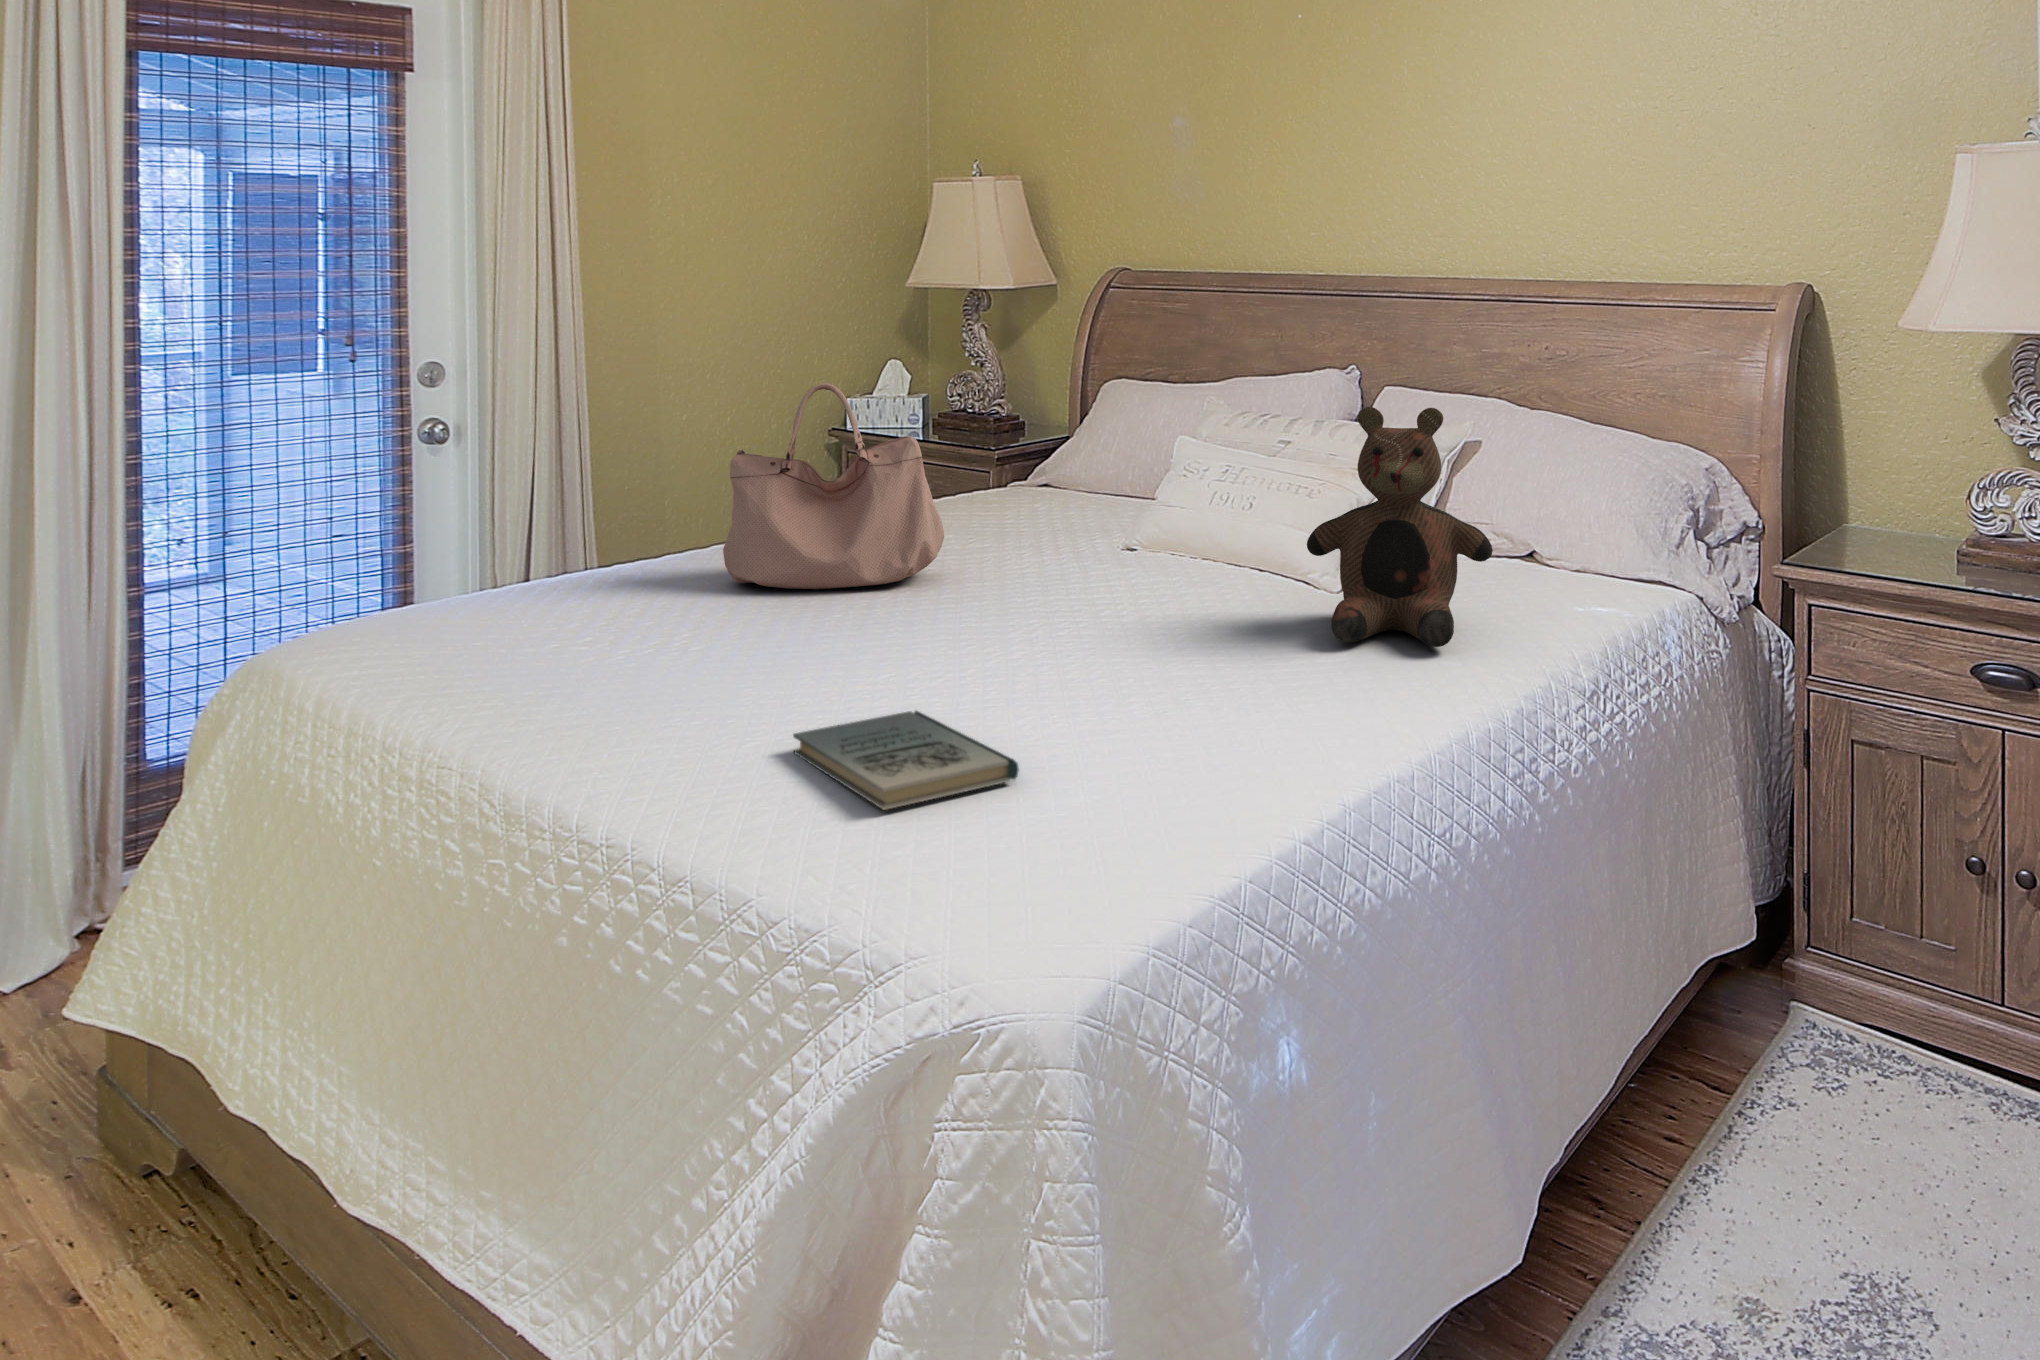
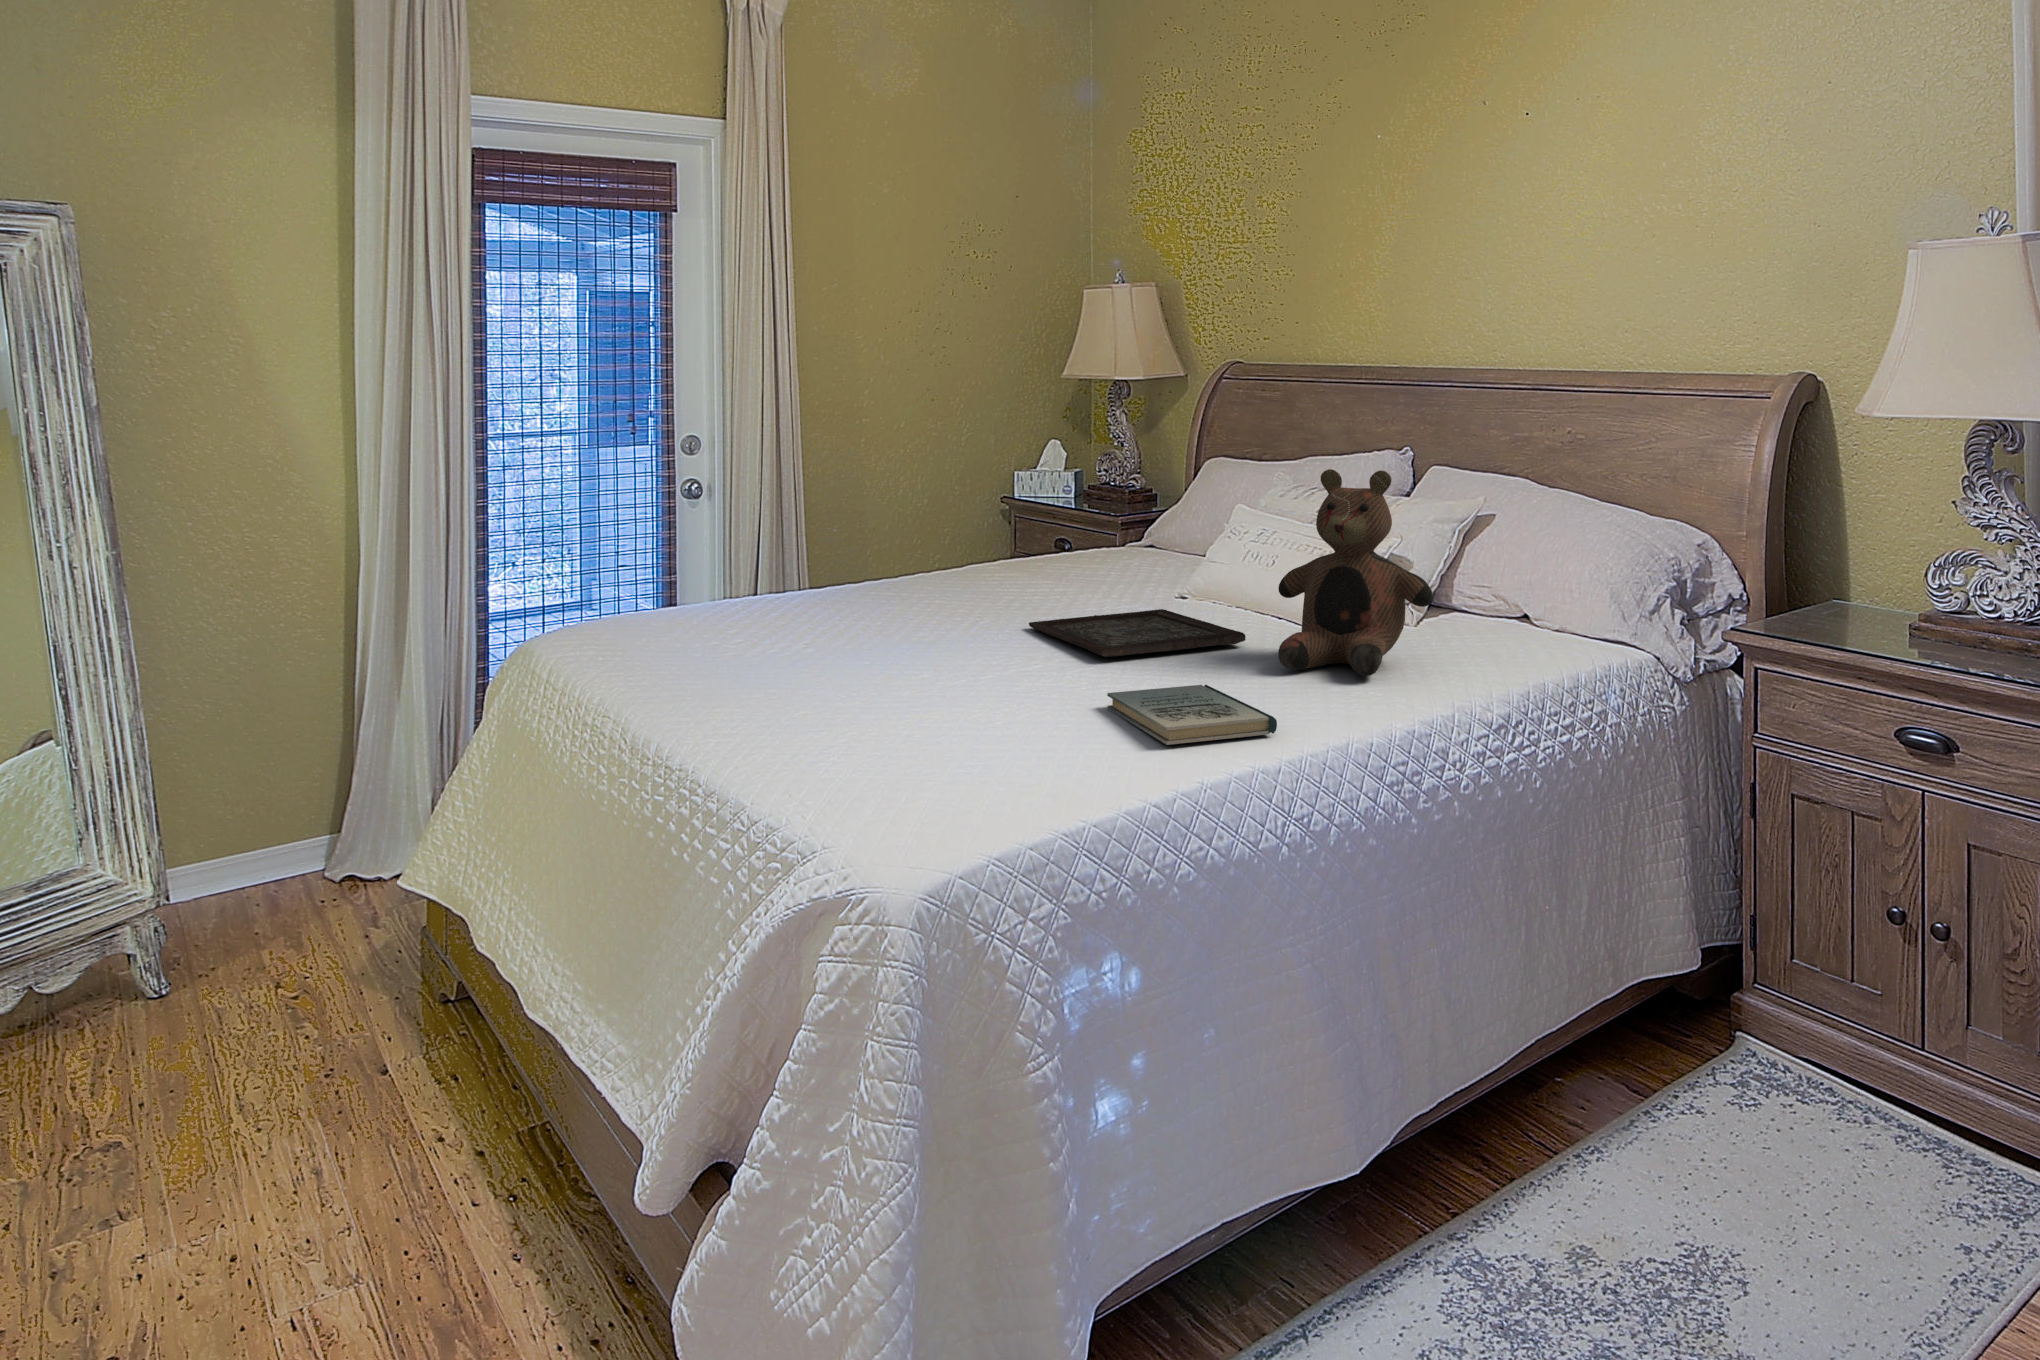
handbag: present [723,383,944,589] -> none [837,448,1011,614]
tray: none [989,567,1263,639] -> present [1029,609,1246,657]
book: present [793,711,1019,810] -> present [1107,685,1277,745]

